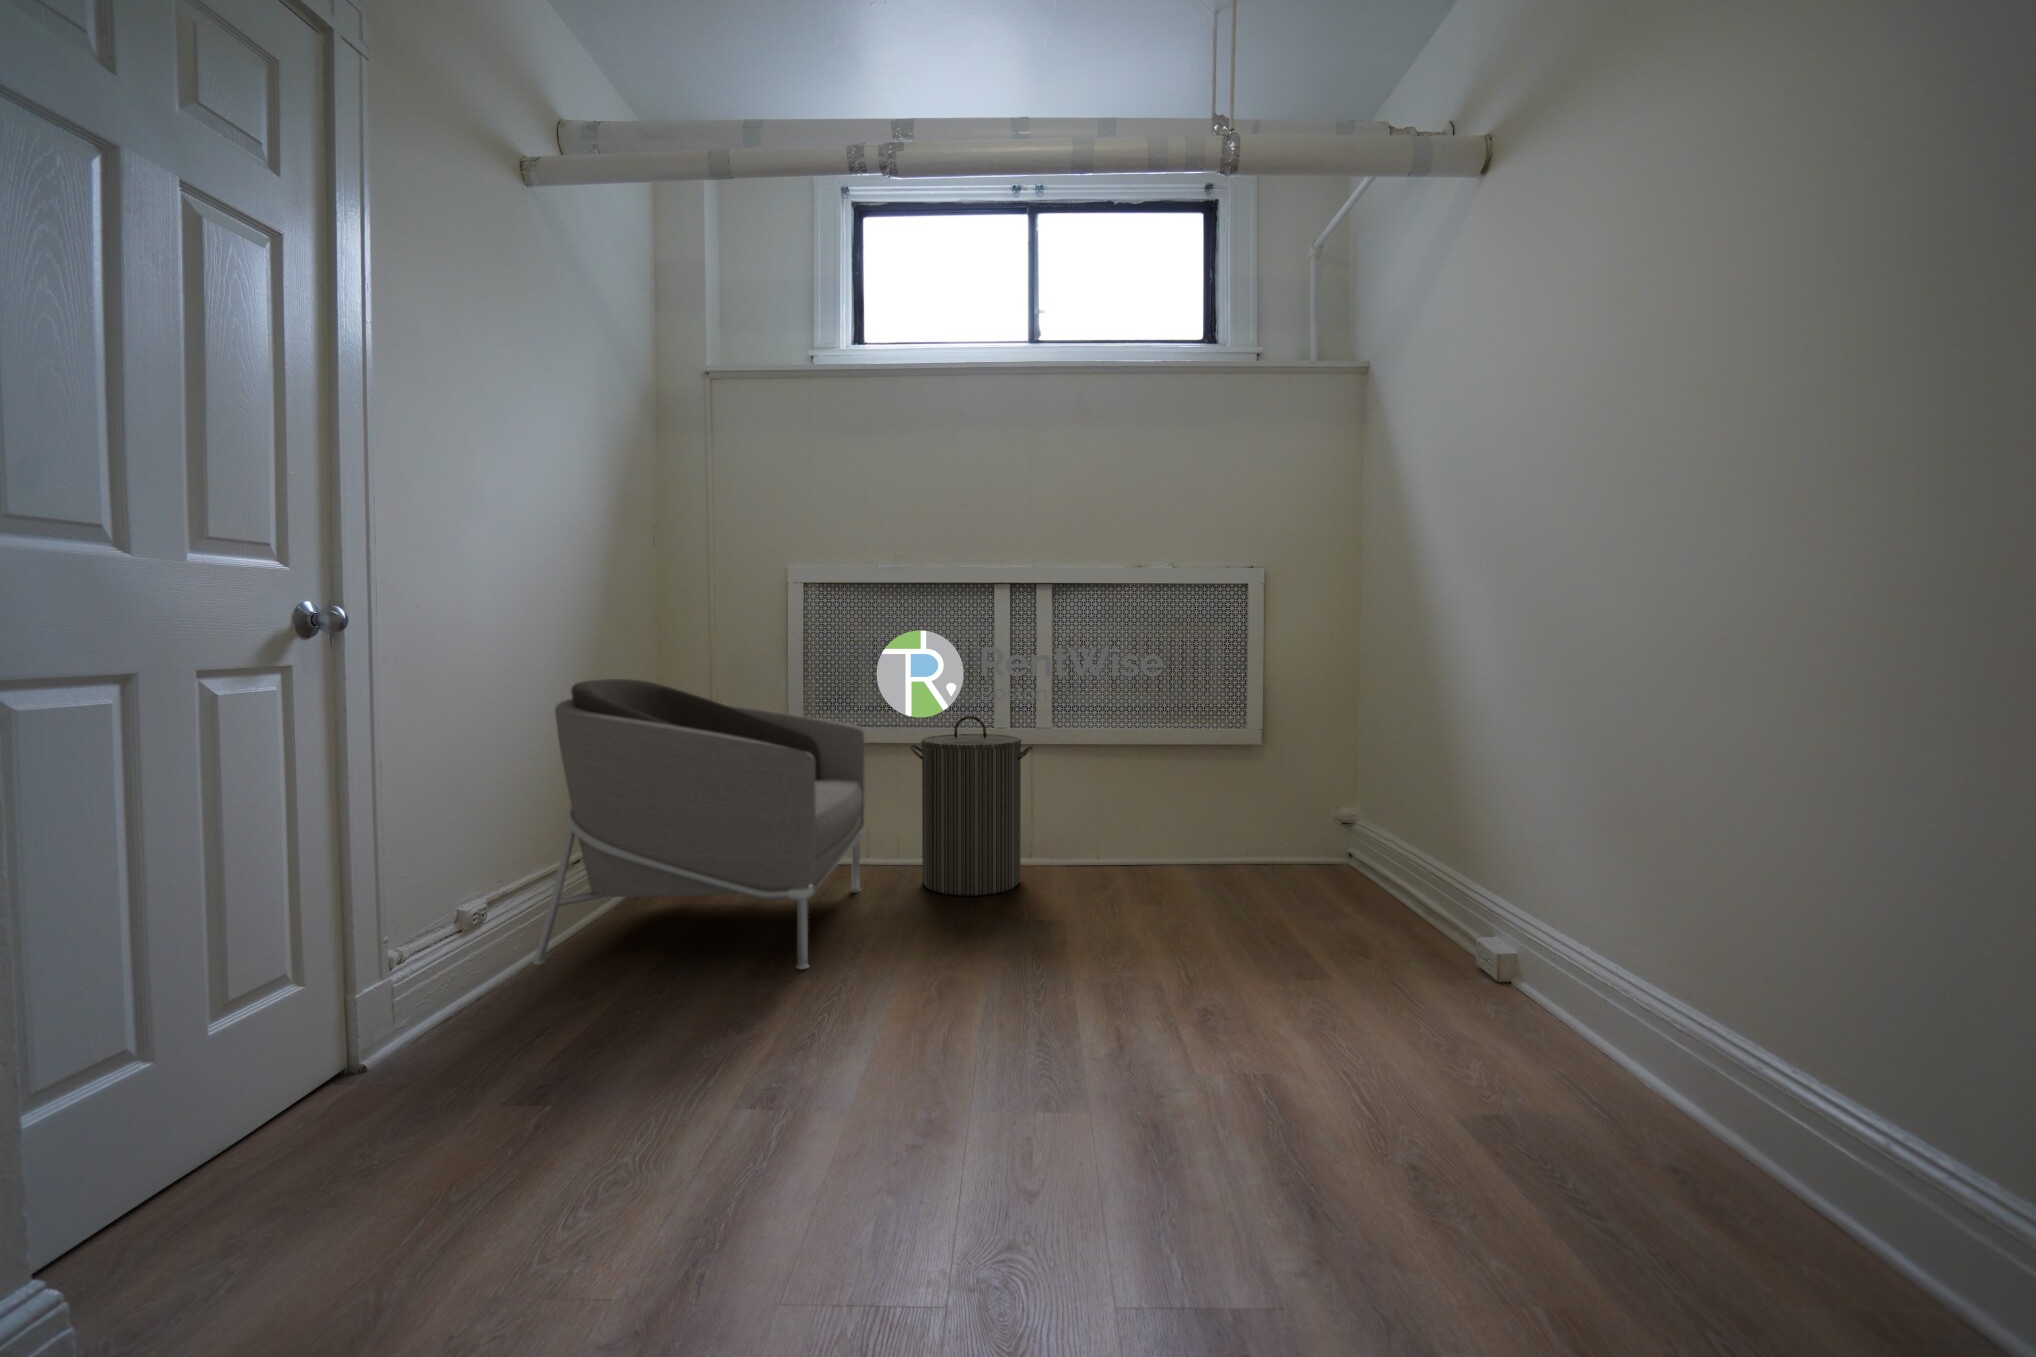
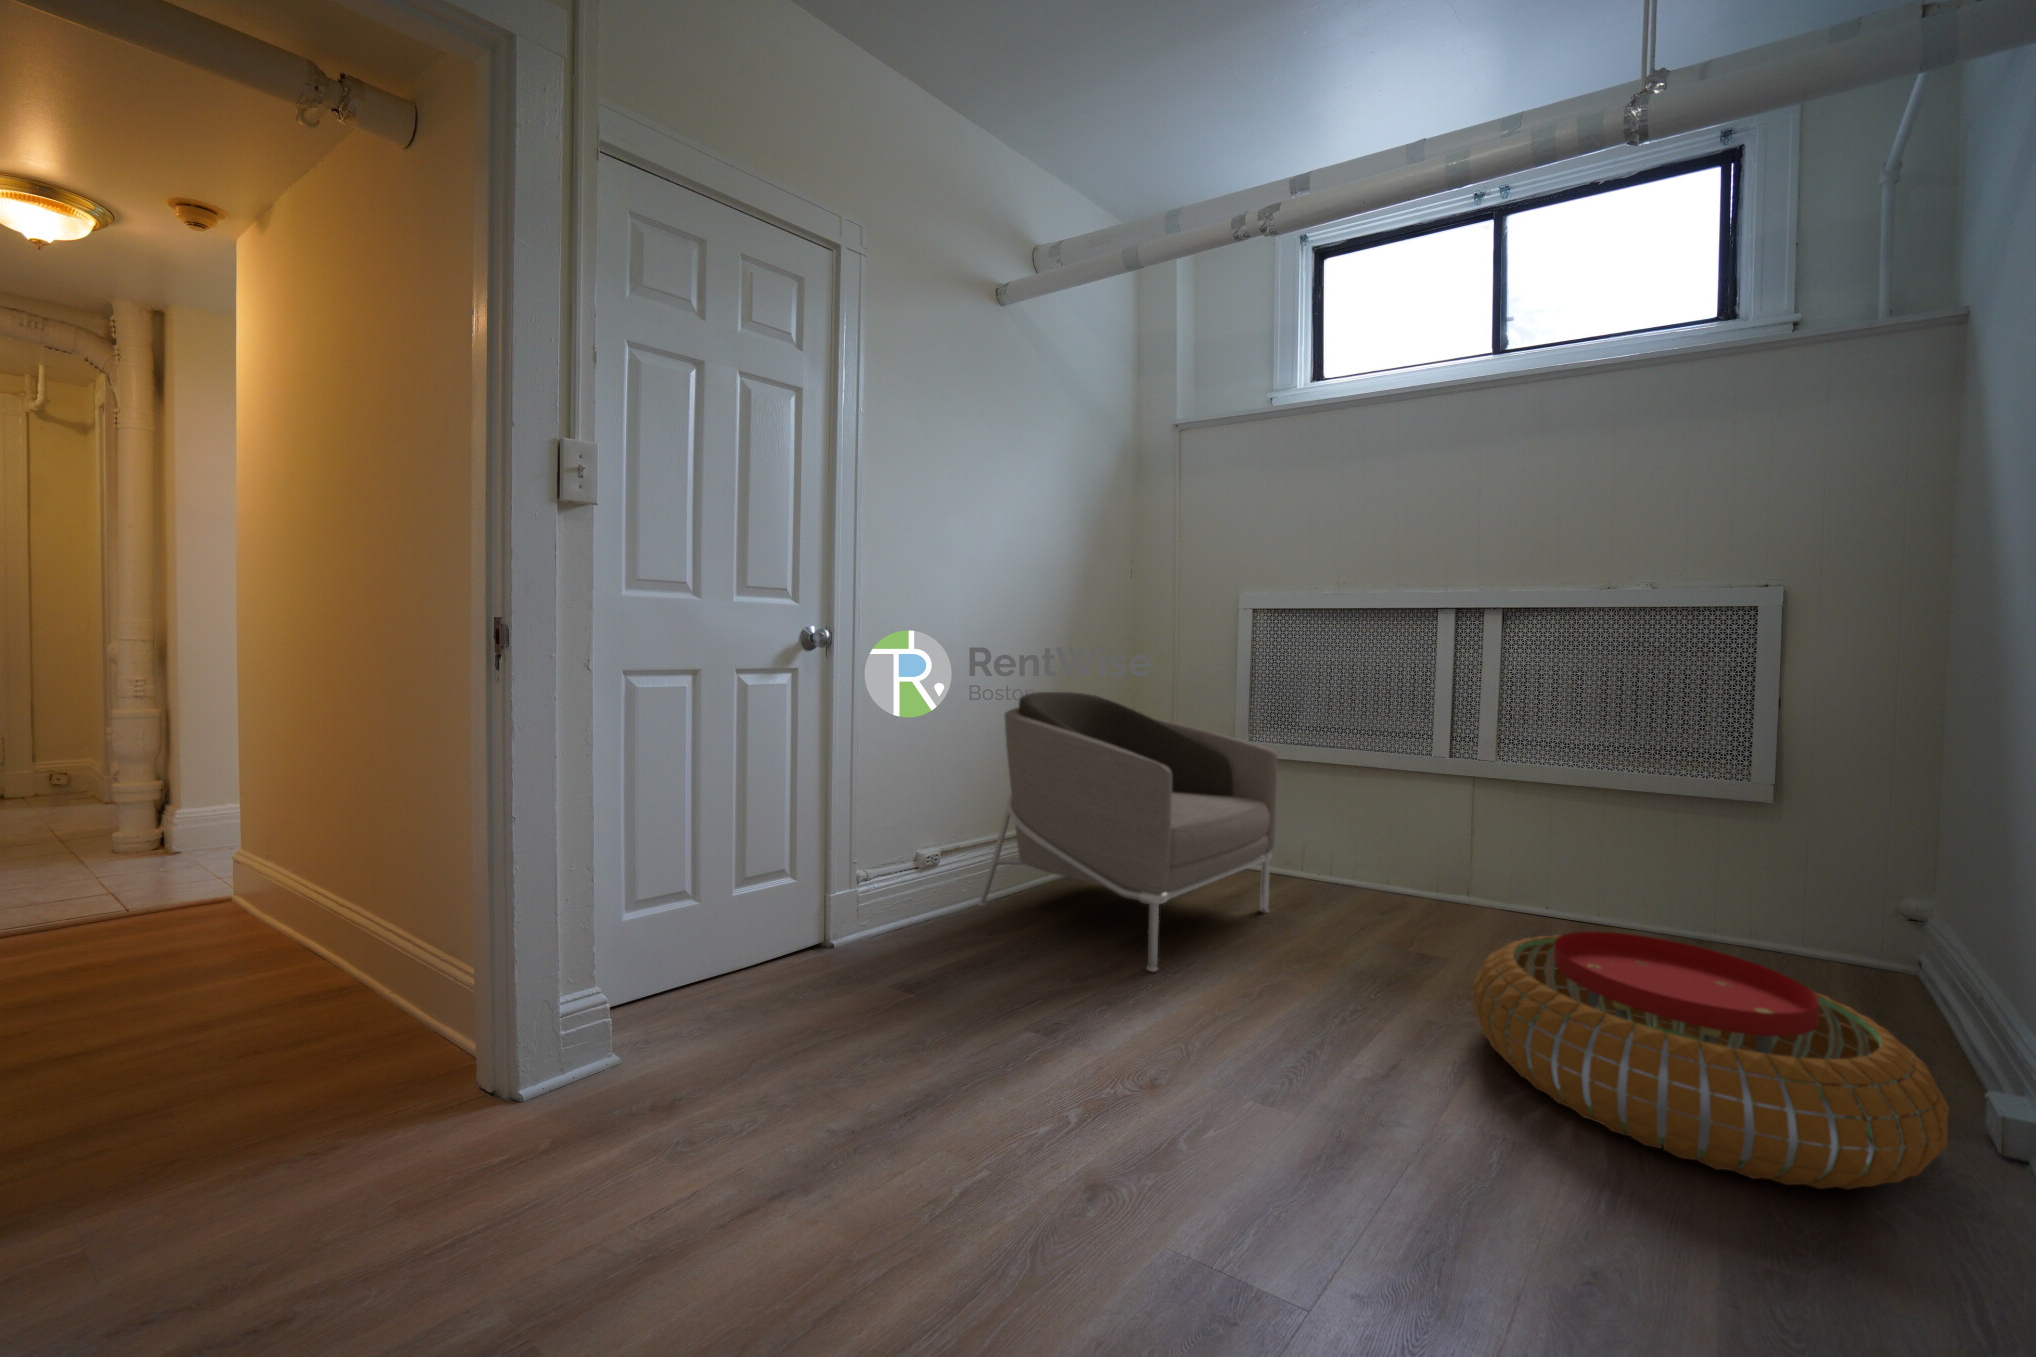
laundry hamper: present [910,716,1033,896] -> none [1330,749,1480,954]
pouf: none [1069,835,1308,968] -> present [1472,931,1949,1189]

